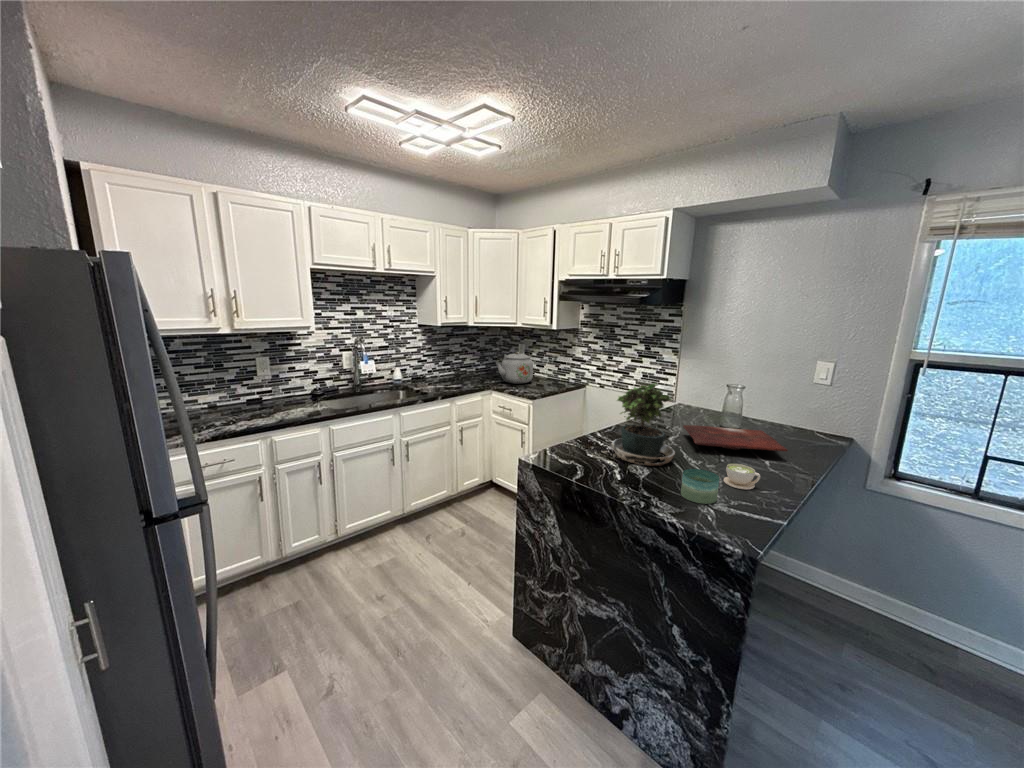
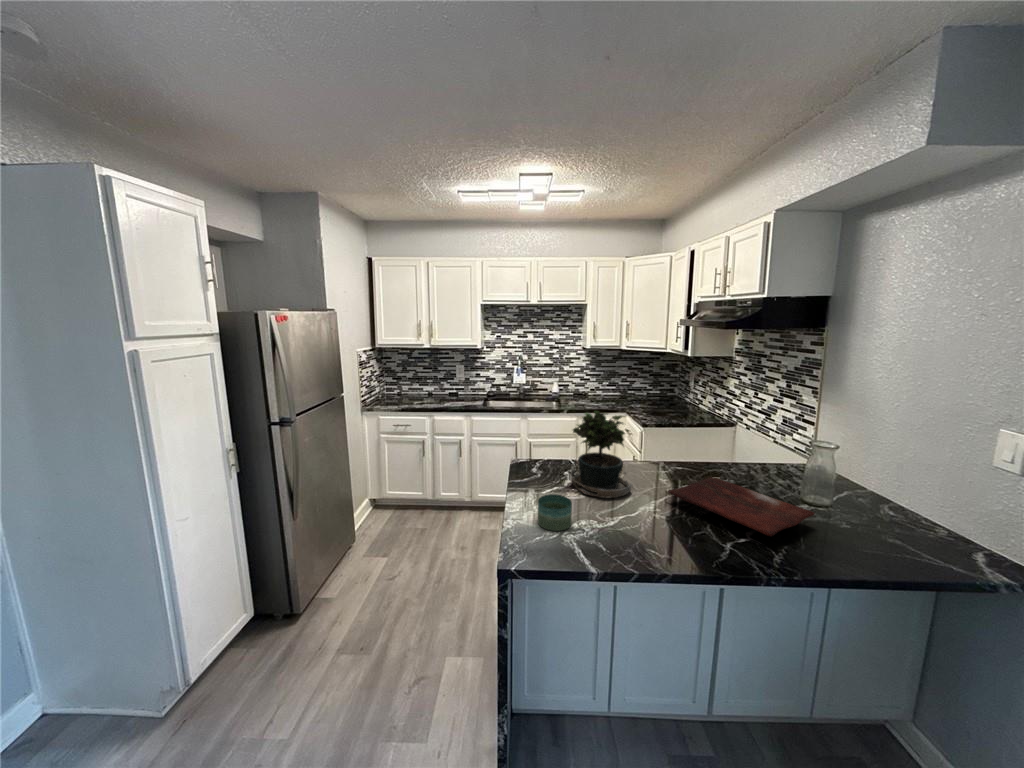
kettle: present [497,352,533,384] -> none [638,378,680,411]
coffee cup: present [724,464,760,490] -> none [609,510,641,543]

